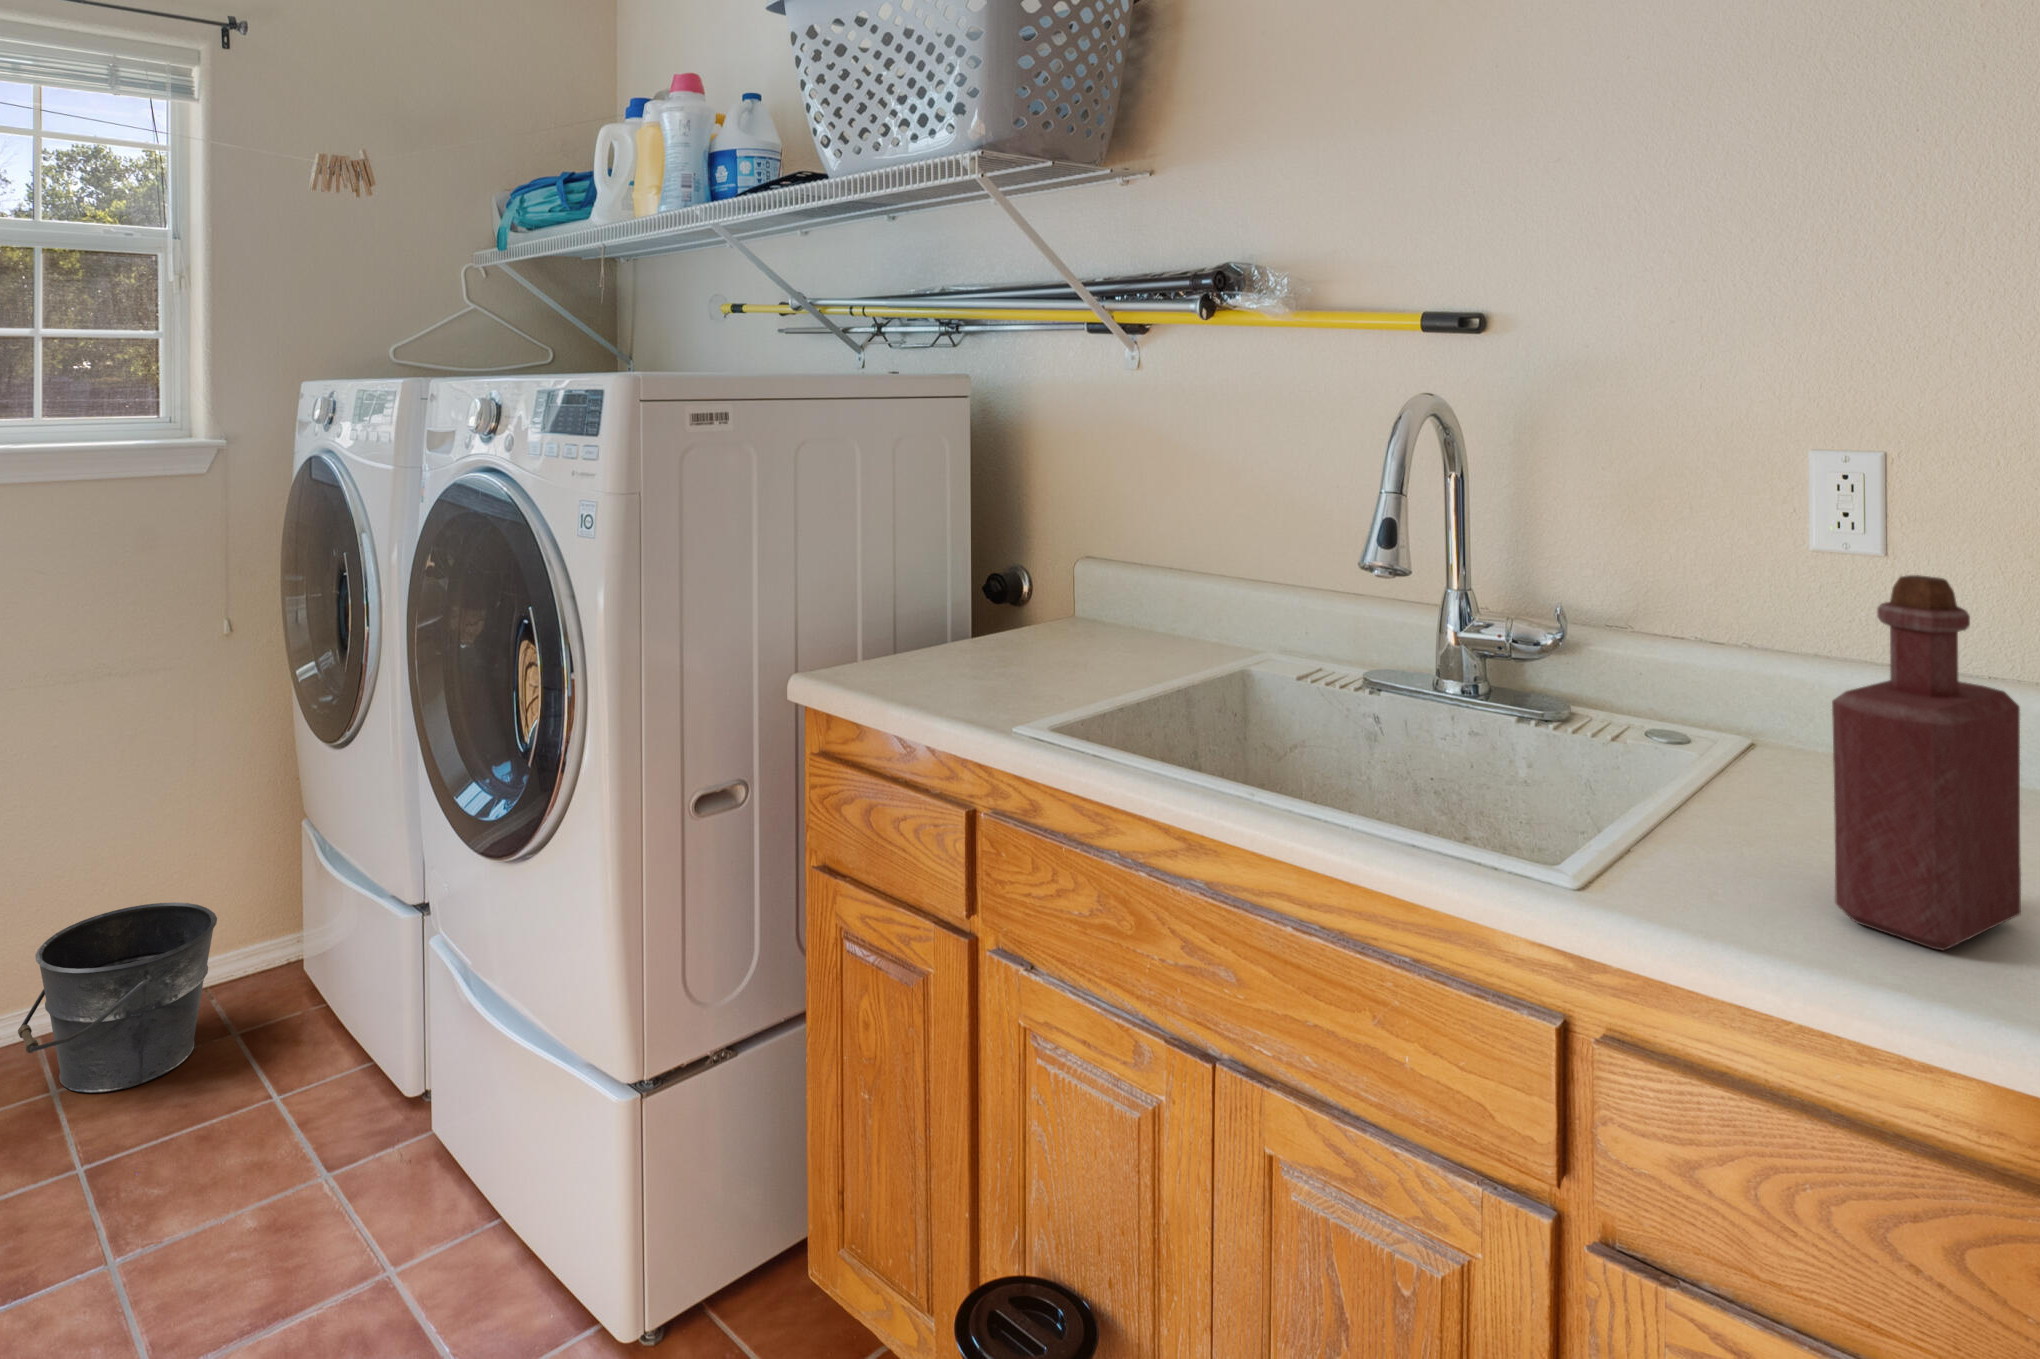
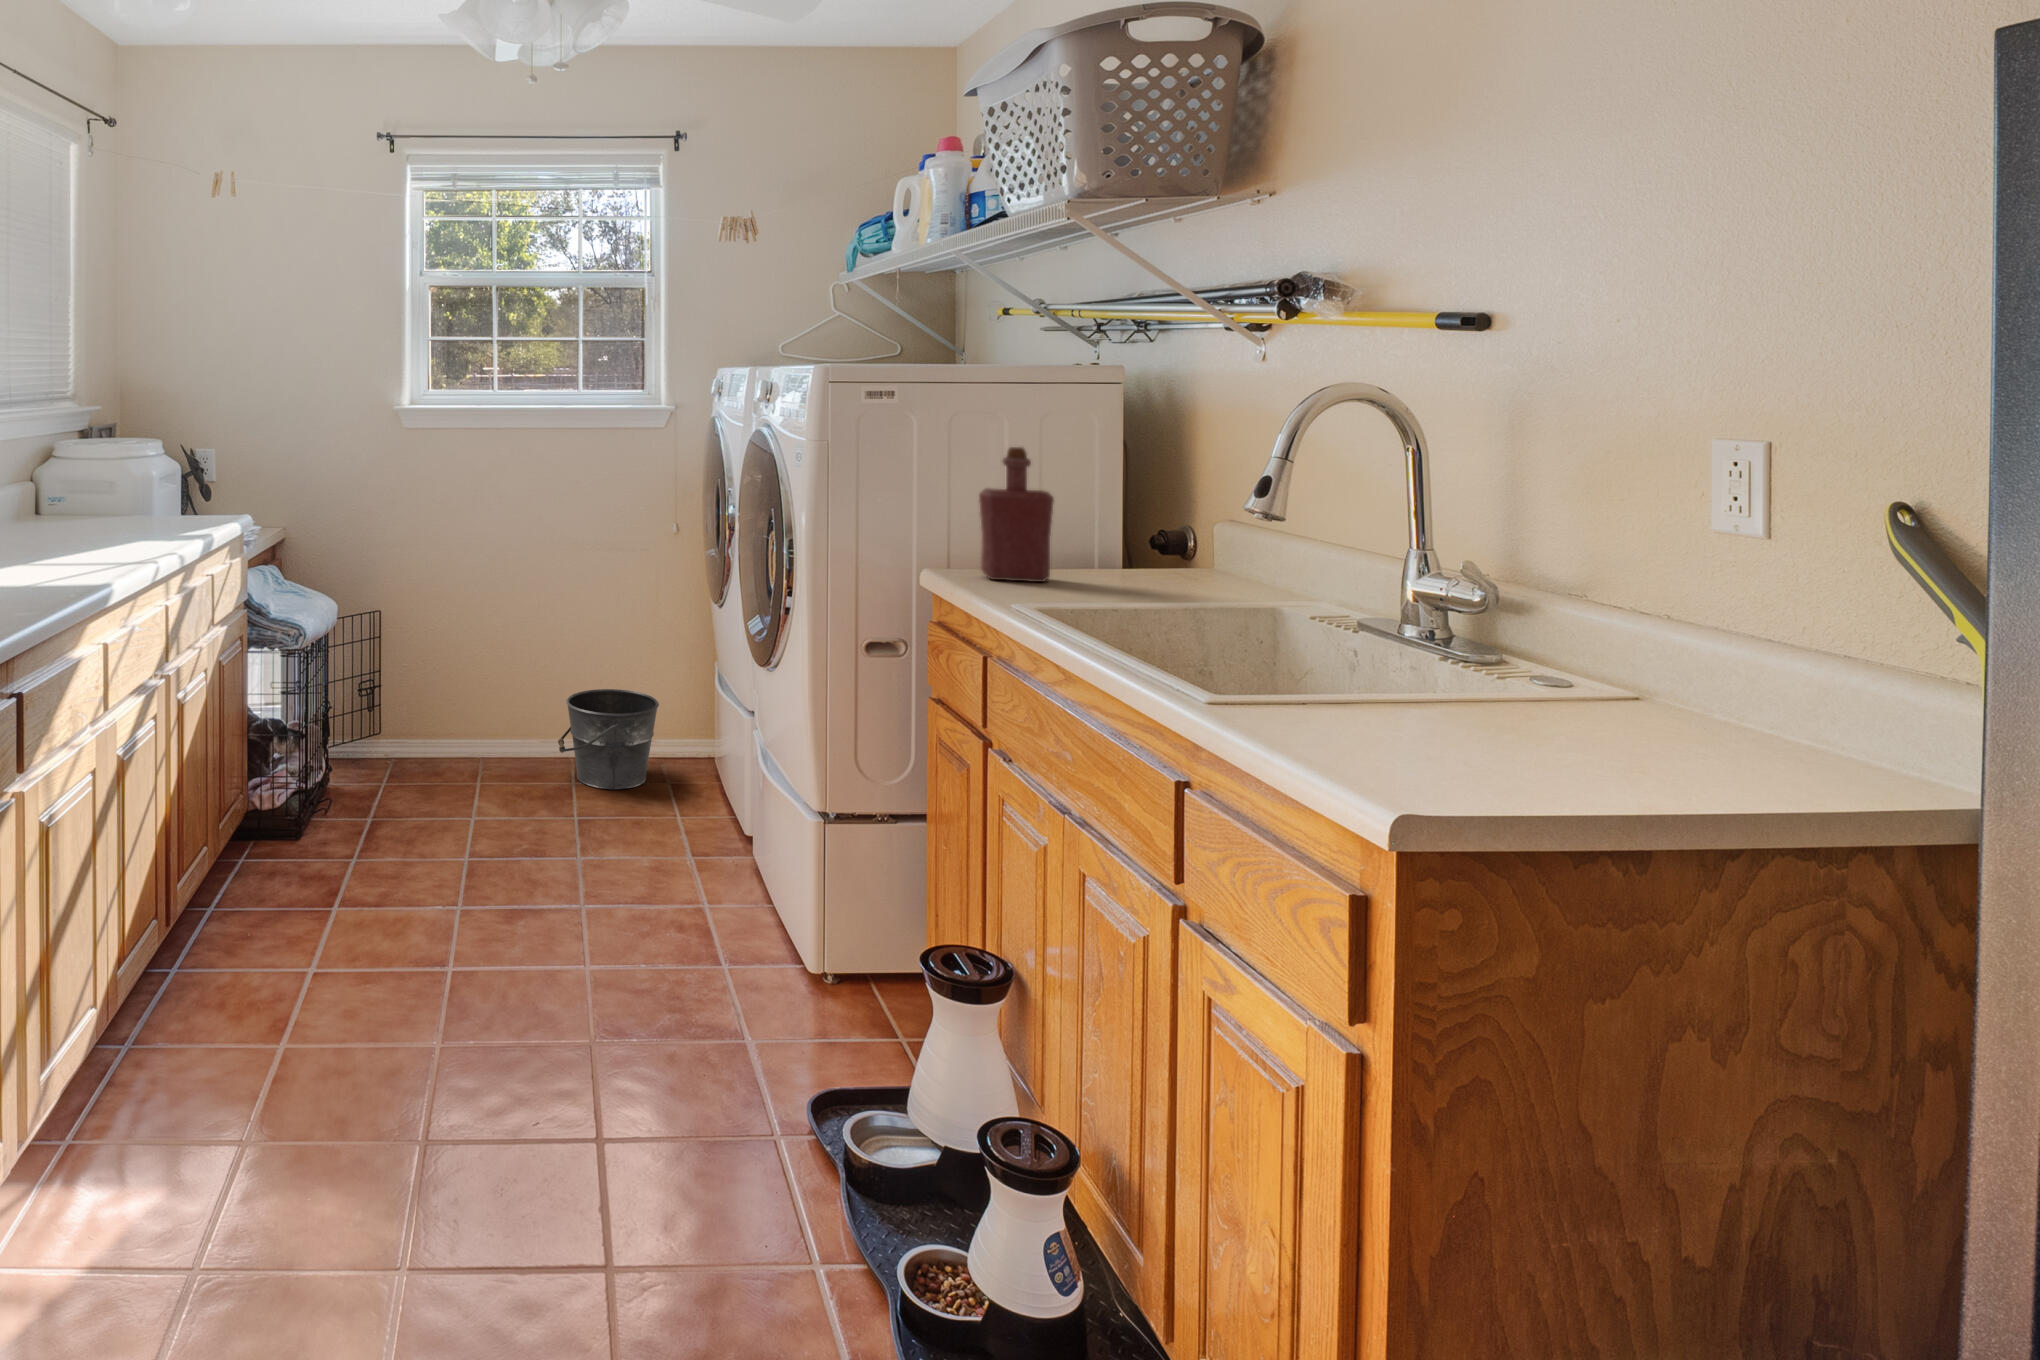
bottle: present [1832,575,2021,951] -> present [979,447,1054,582]

